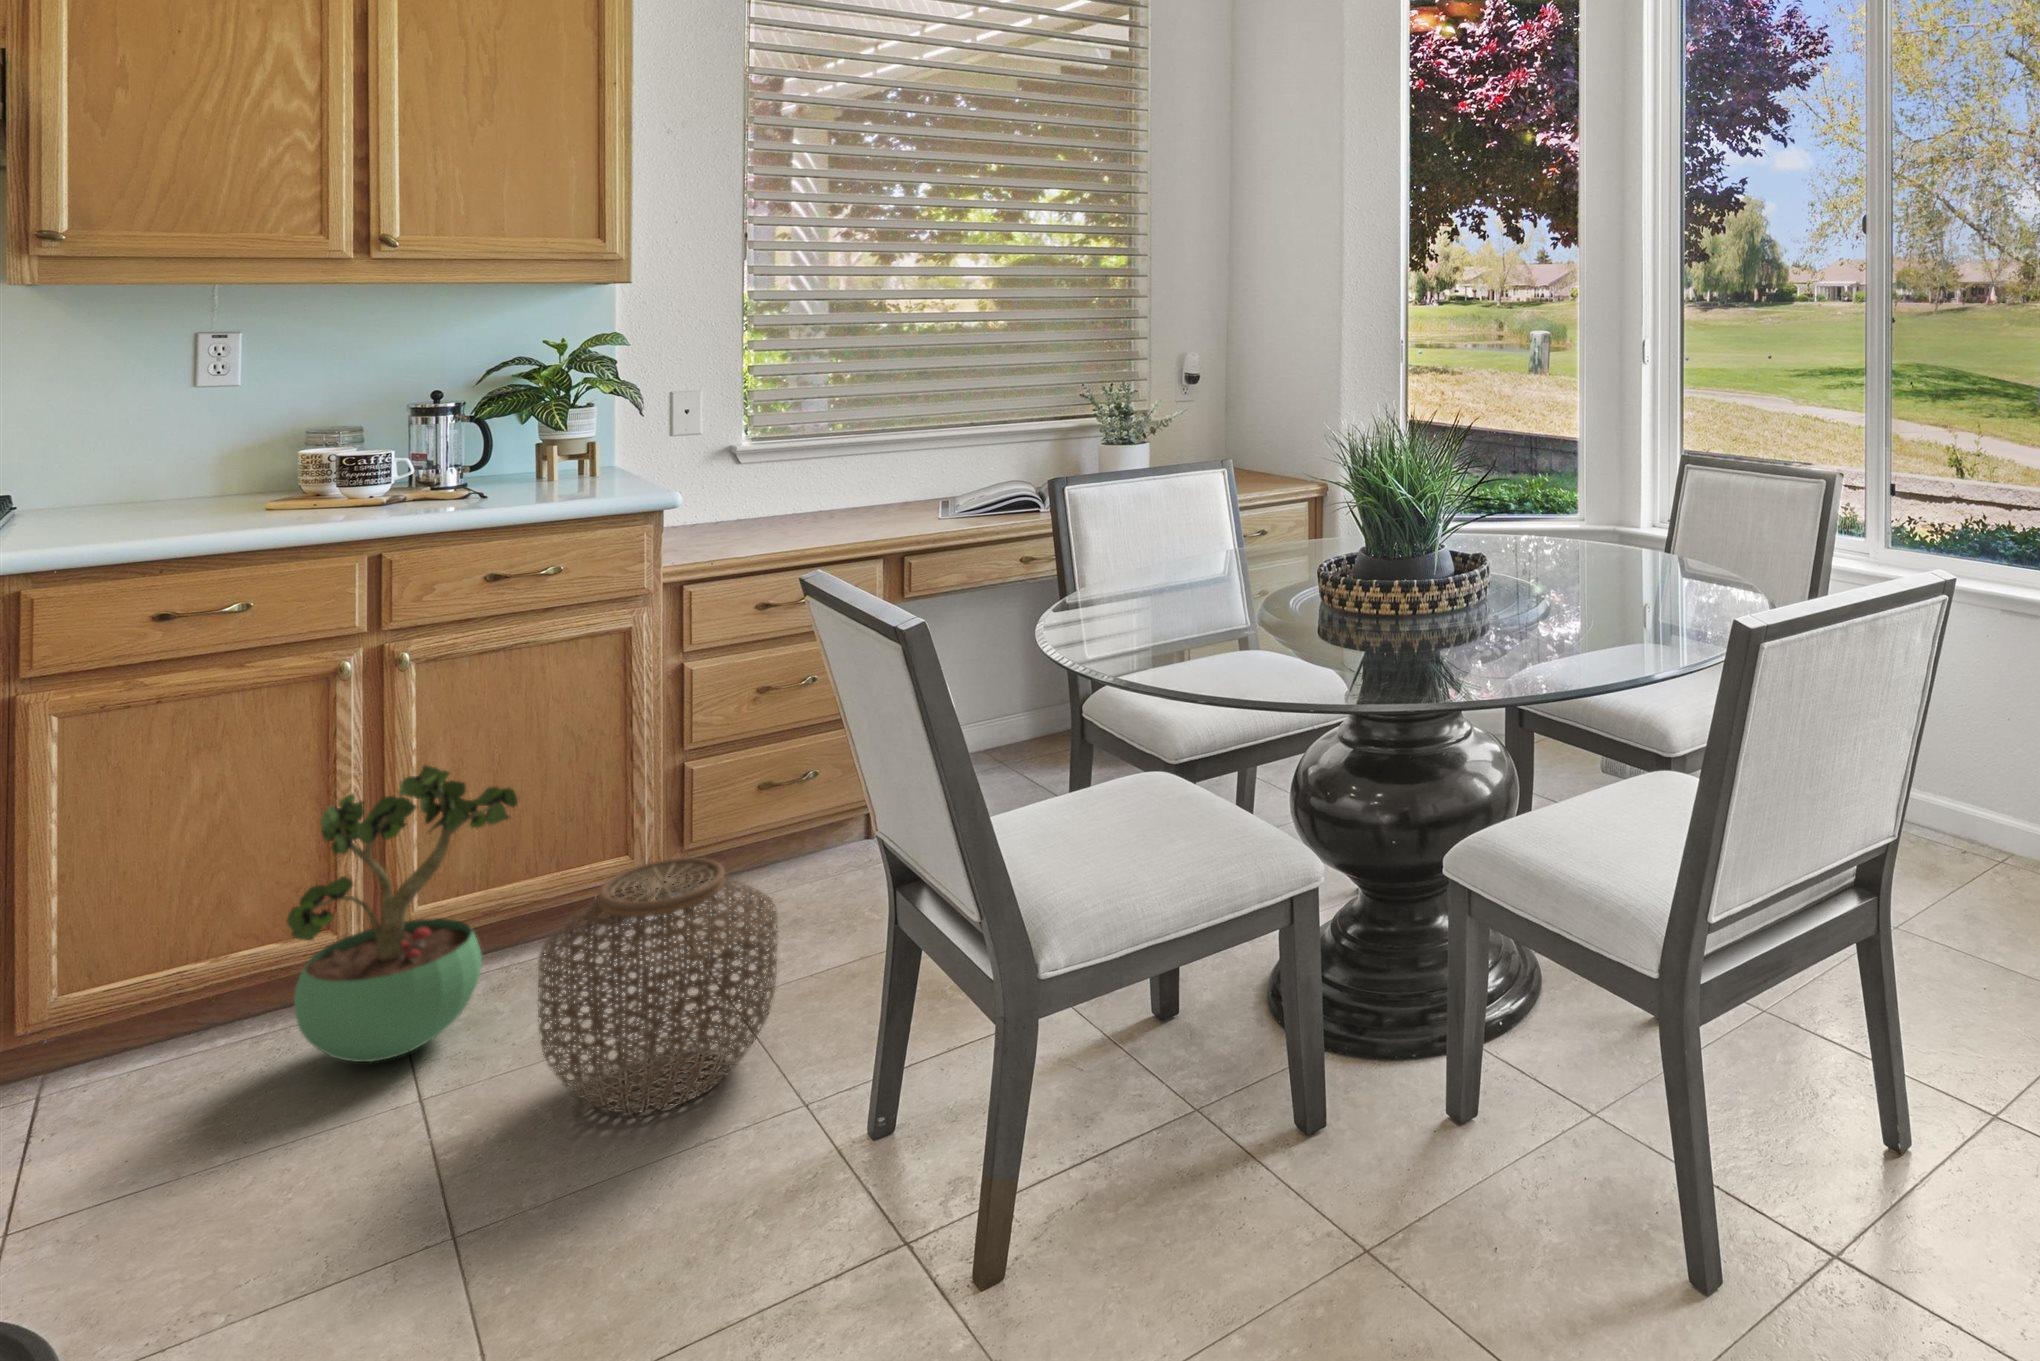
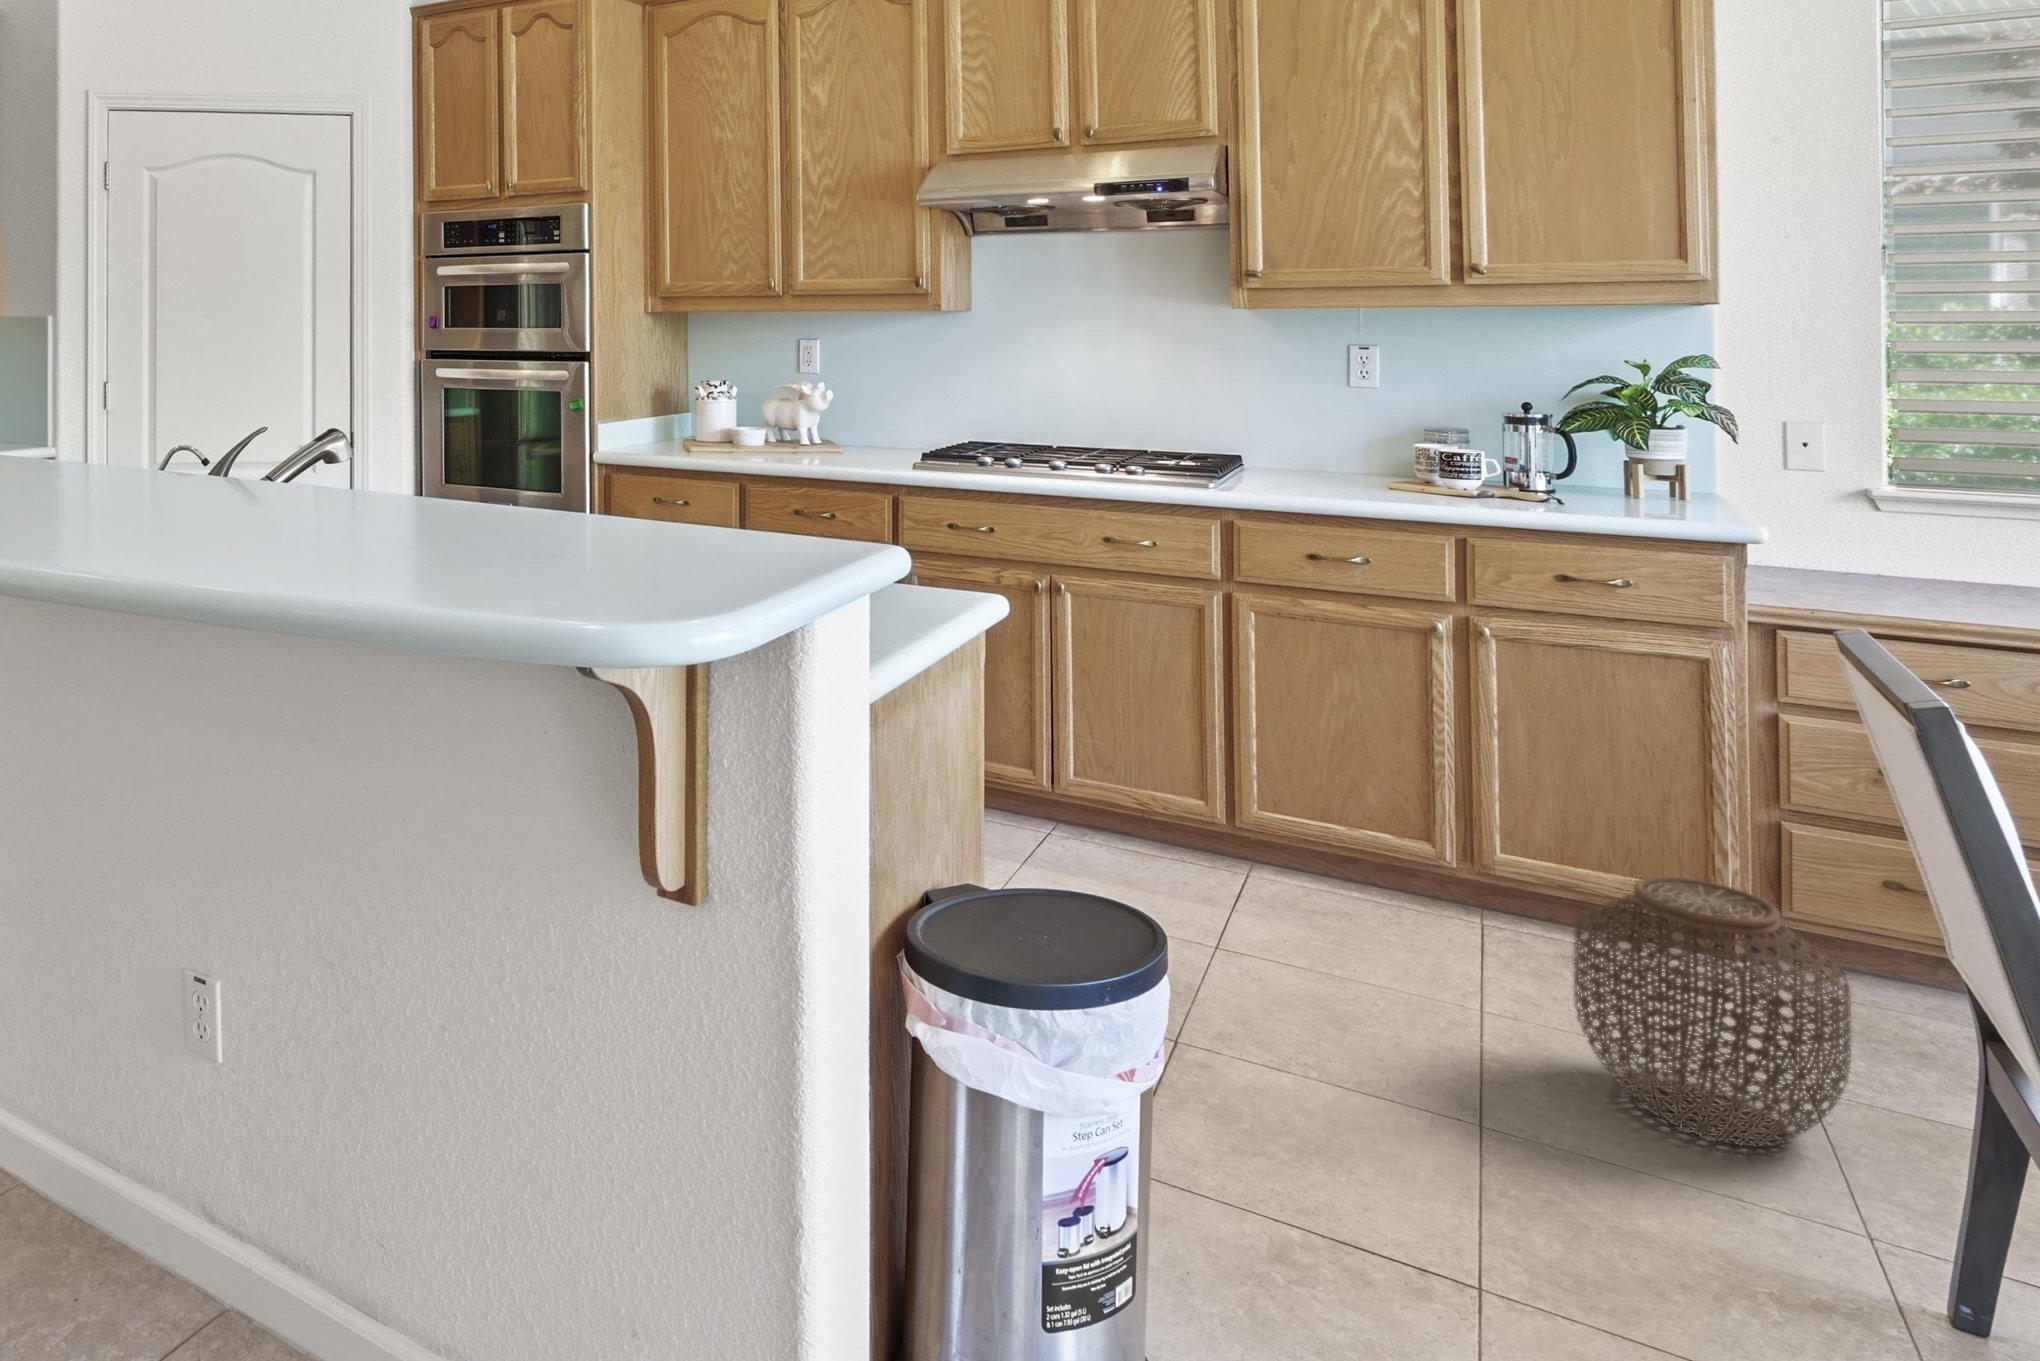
potted plant: present [287,765,518,1062] -> none [1380,723,1575,975]

